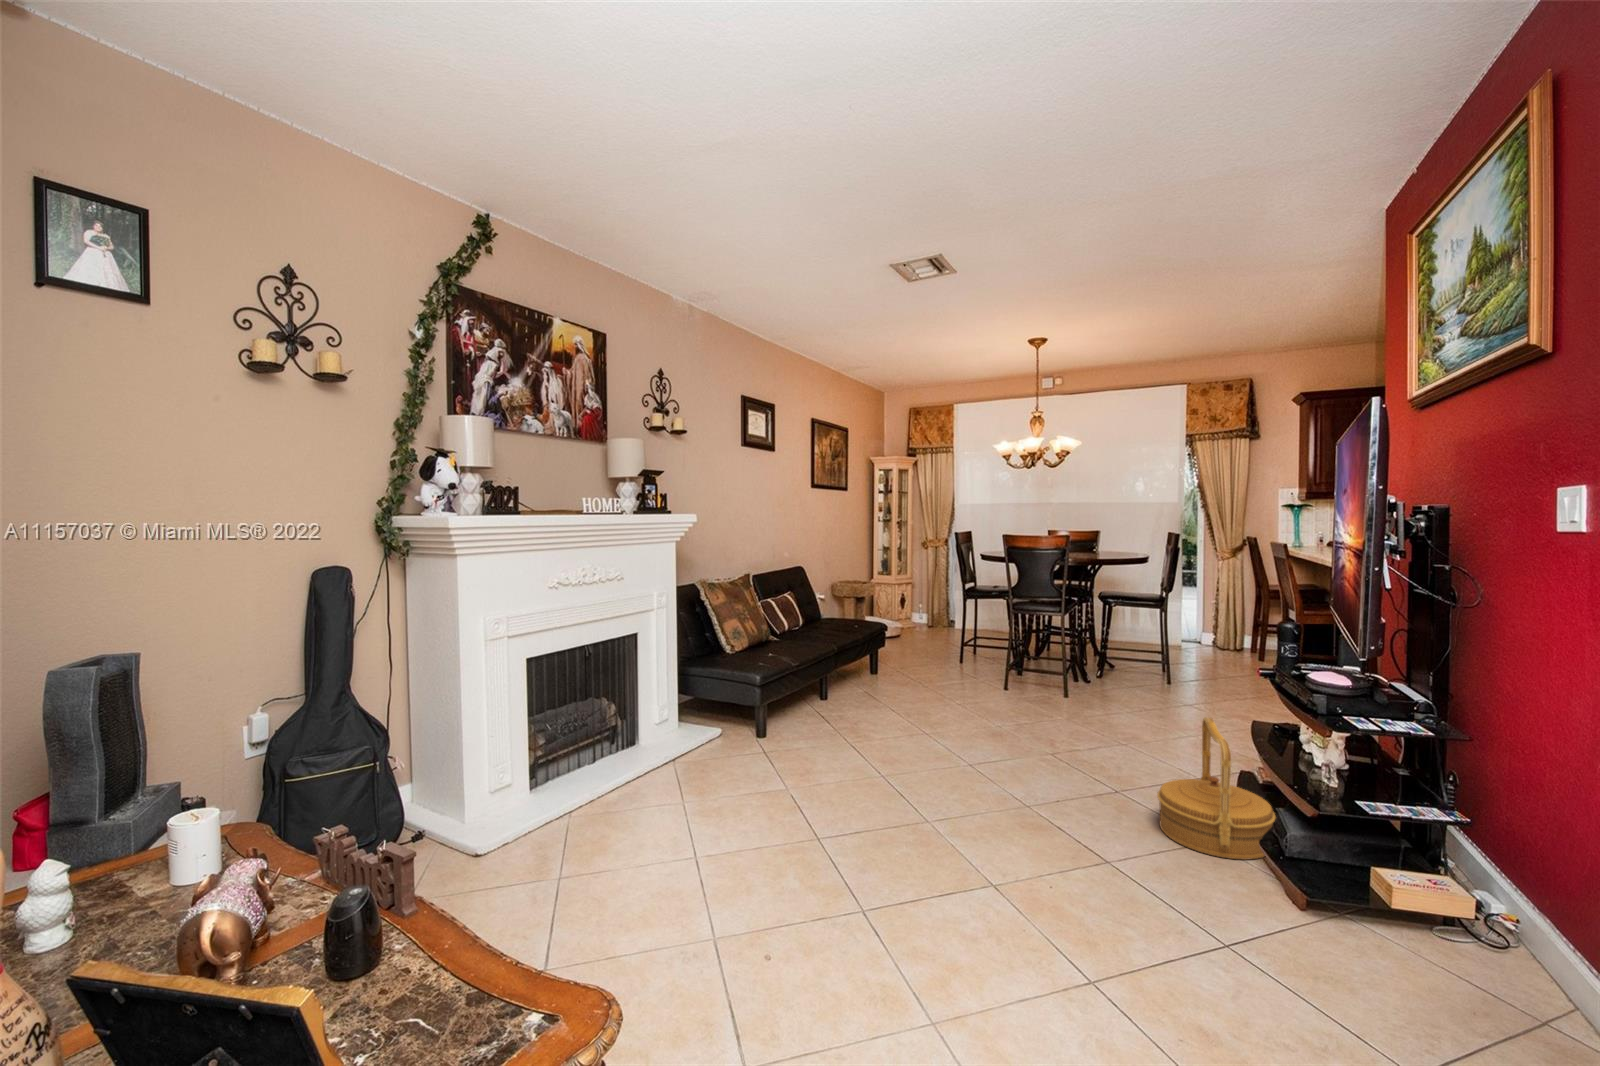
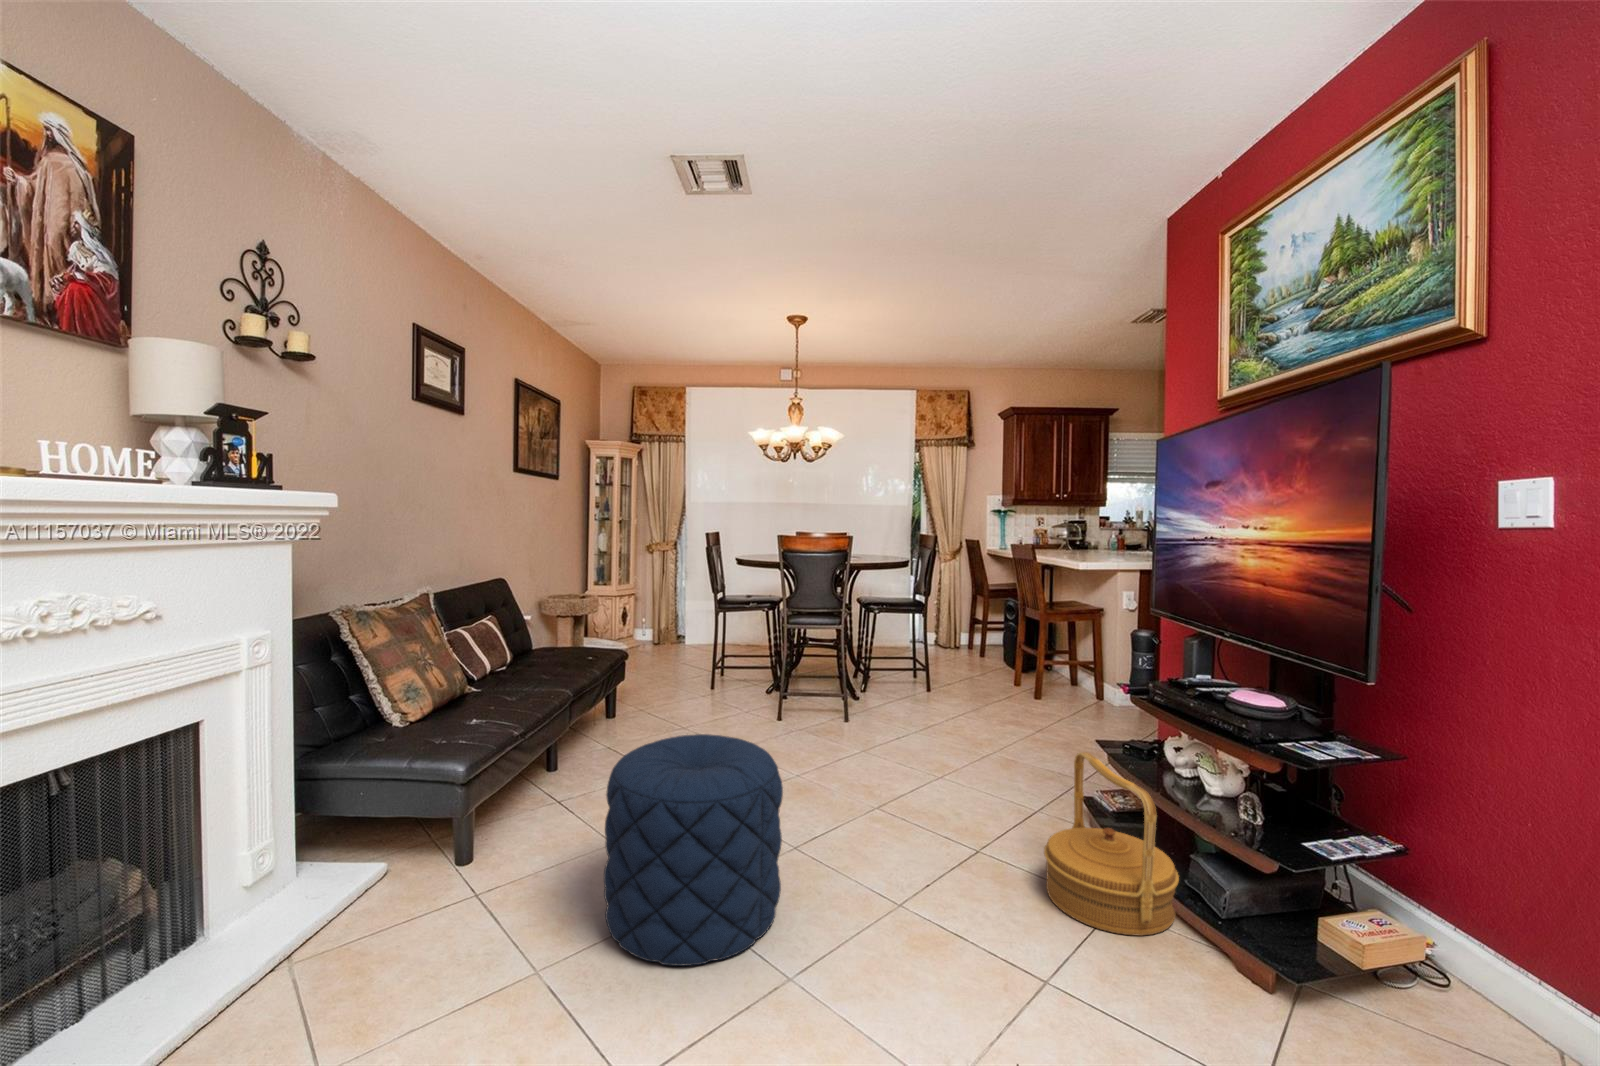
pouf: none [831,672,944,806] -> present [604,734,783,966]

